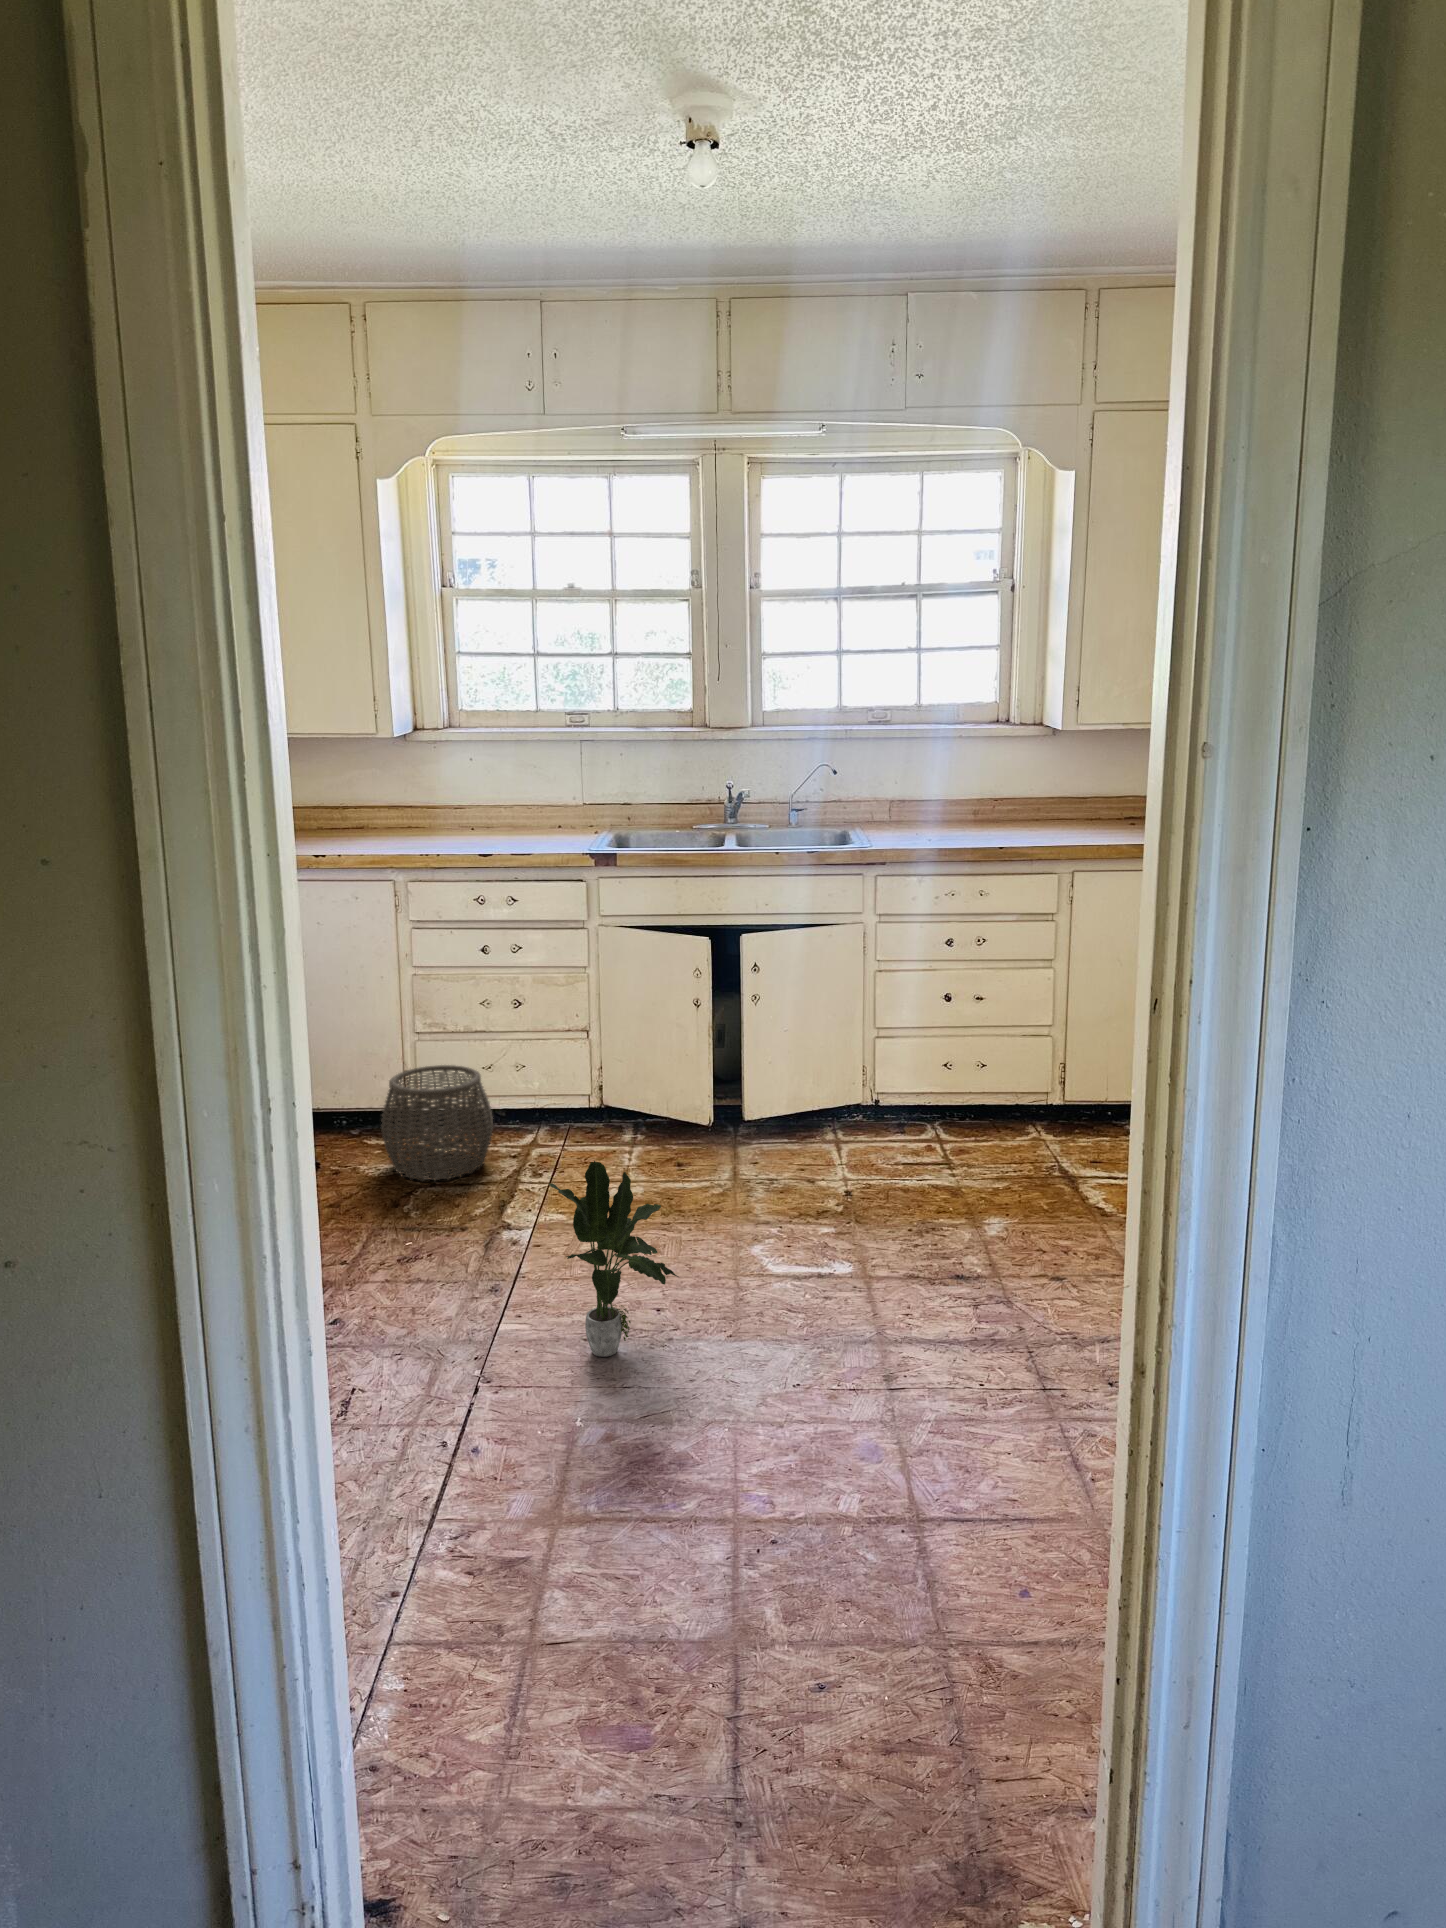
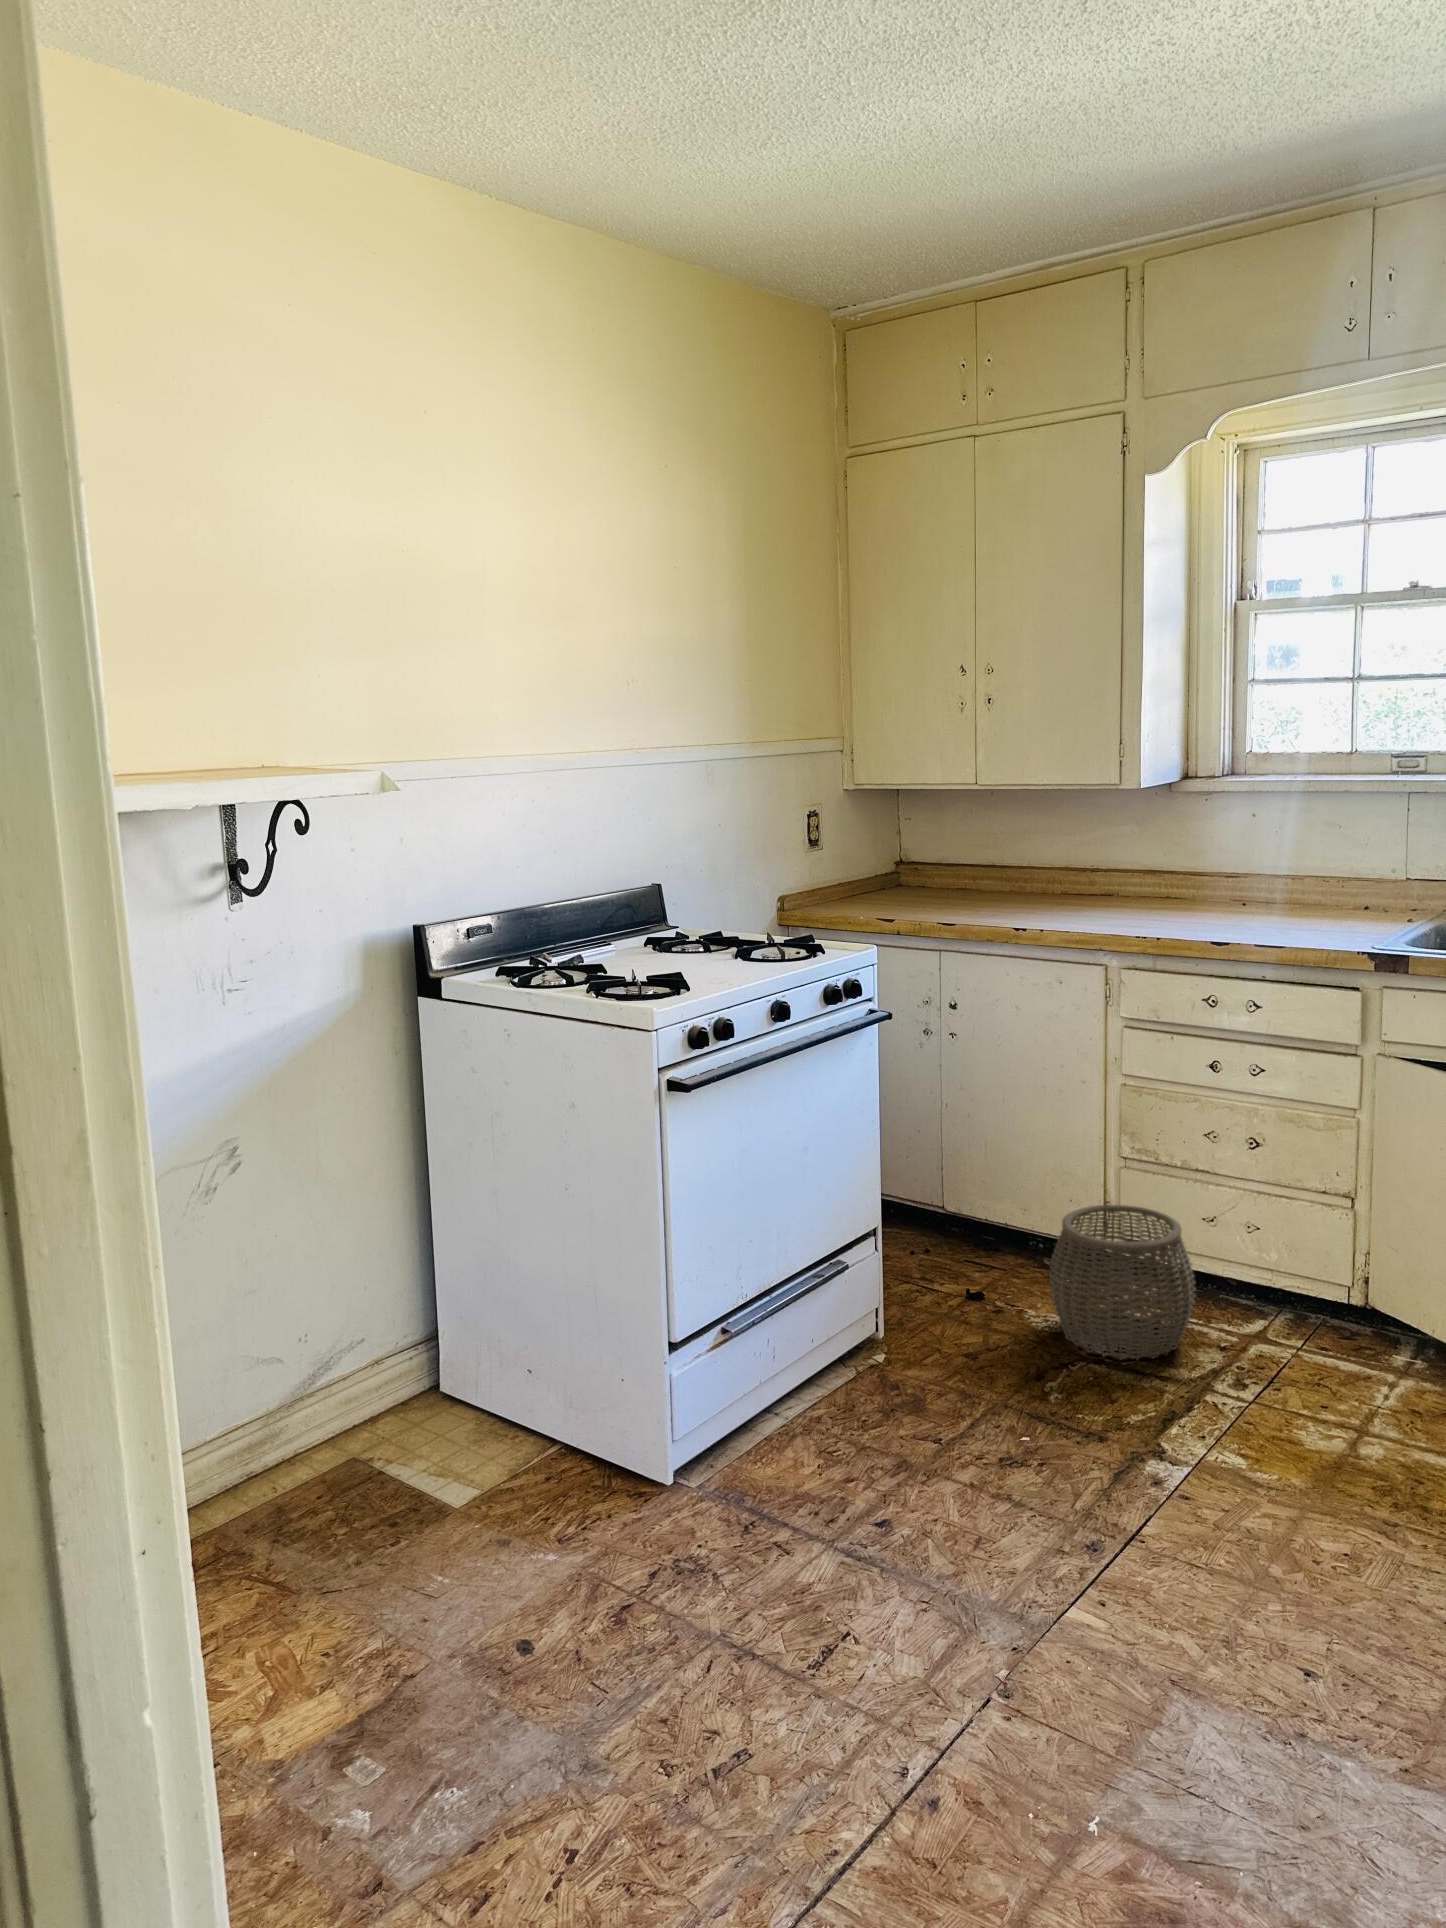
potted plant: present [549,1161,678,1357] -> none [1110,1434,1313,1728]

